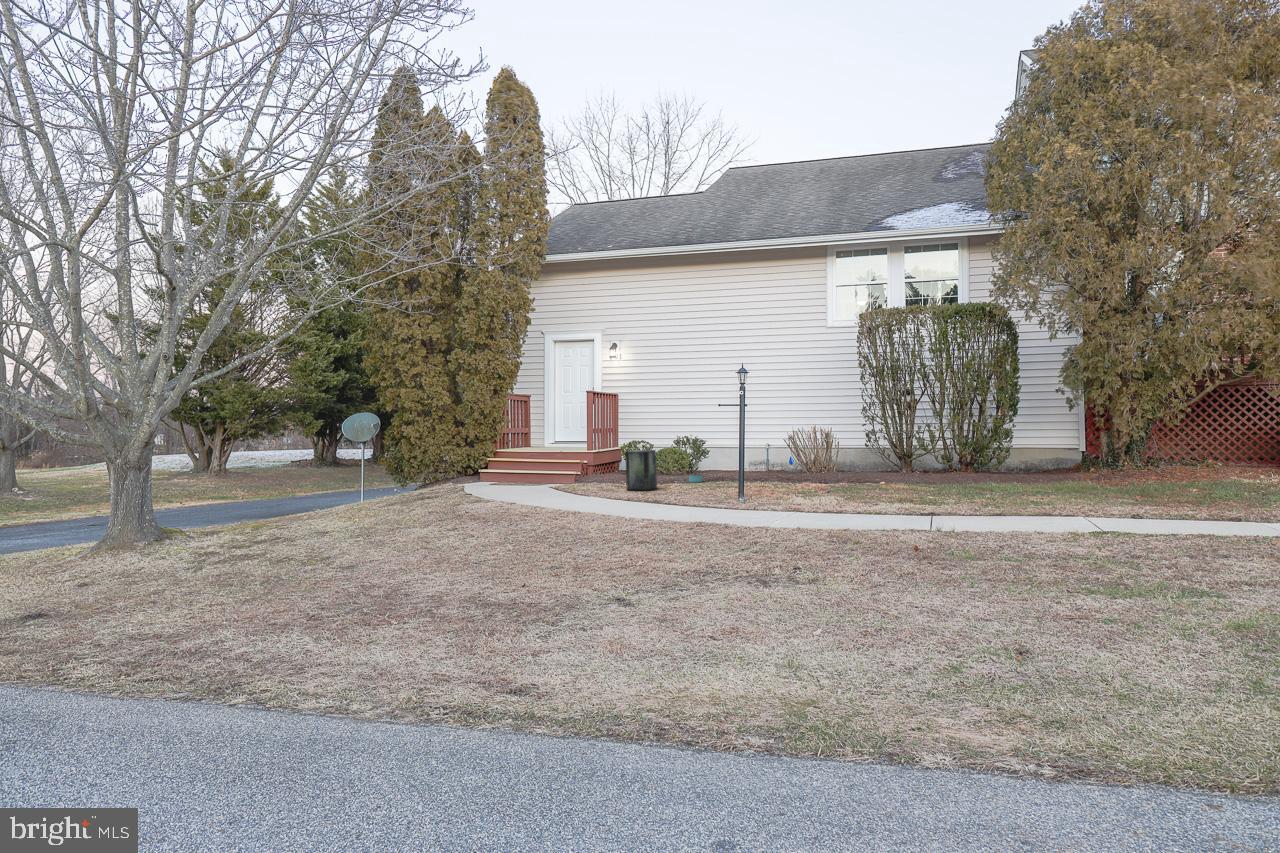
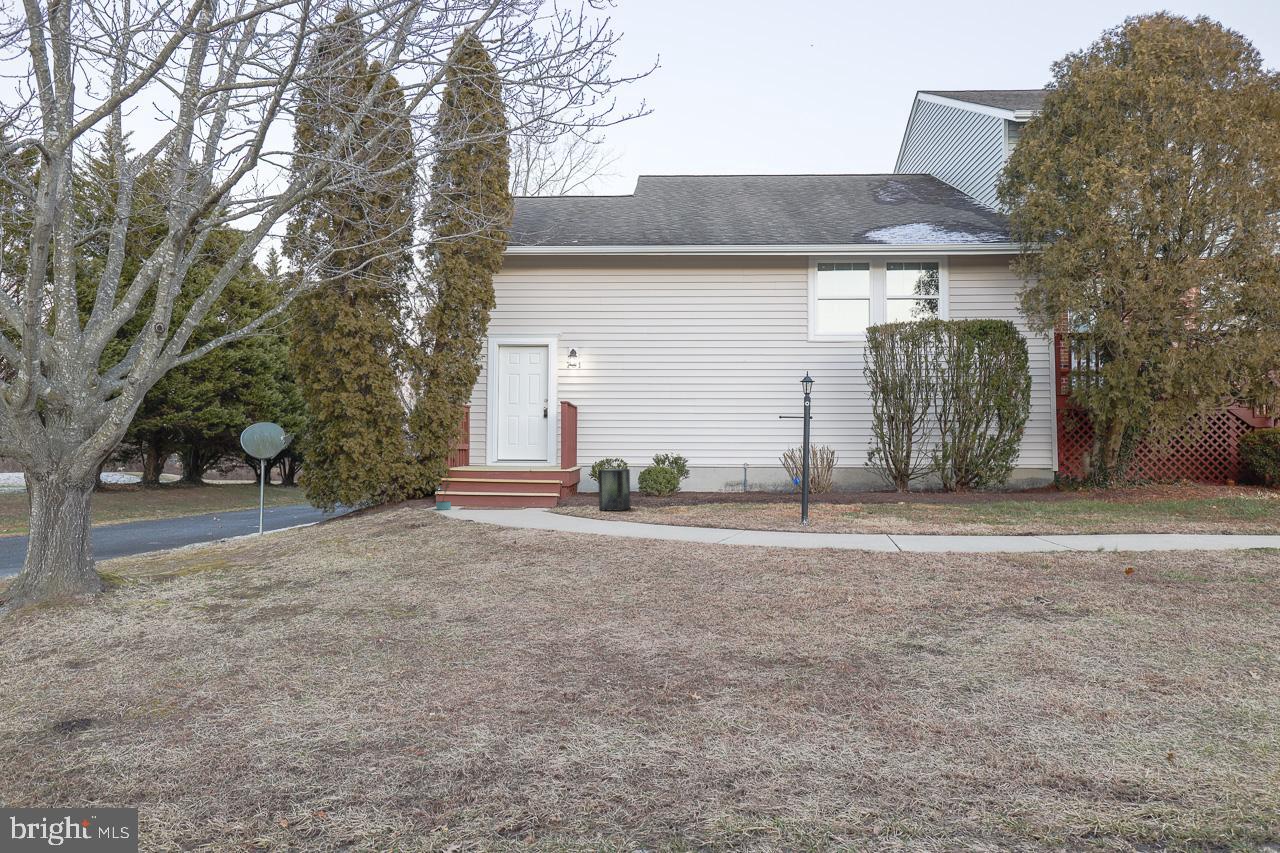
potted plant: present [689,447,705,482] -> present [436,475,451,510]

